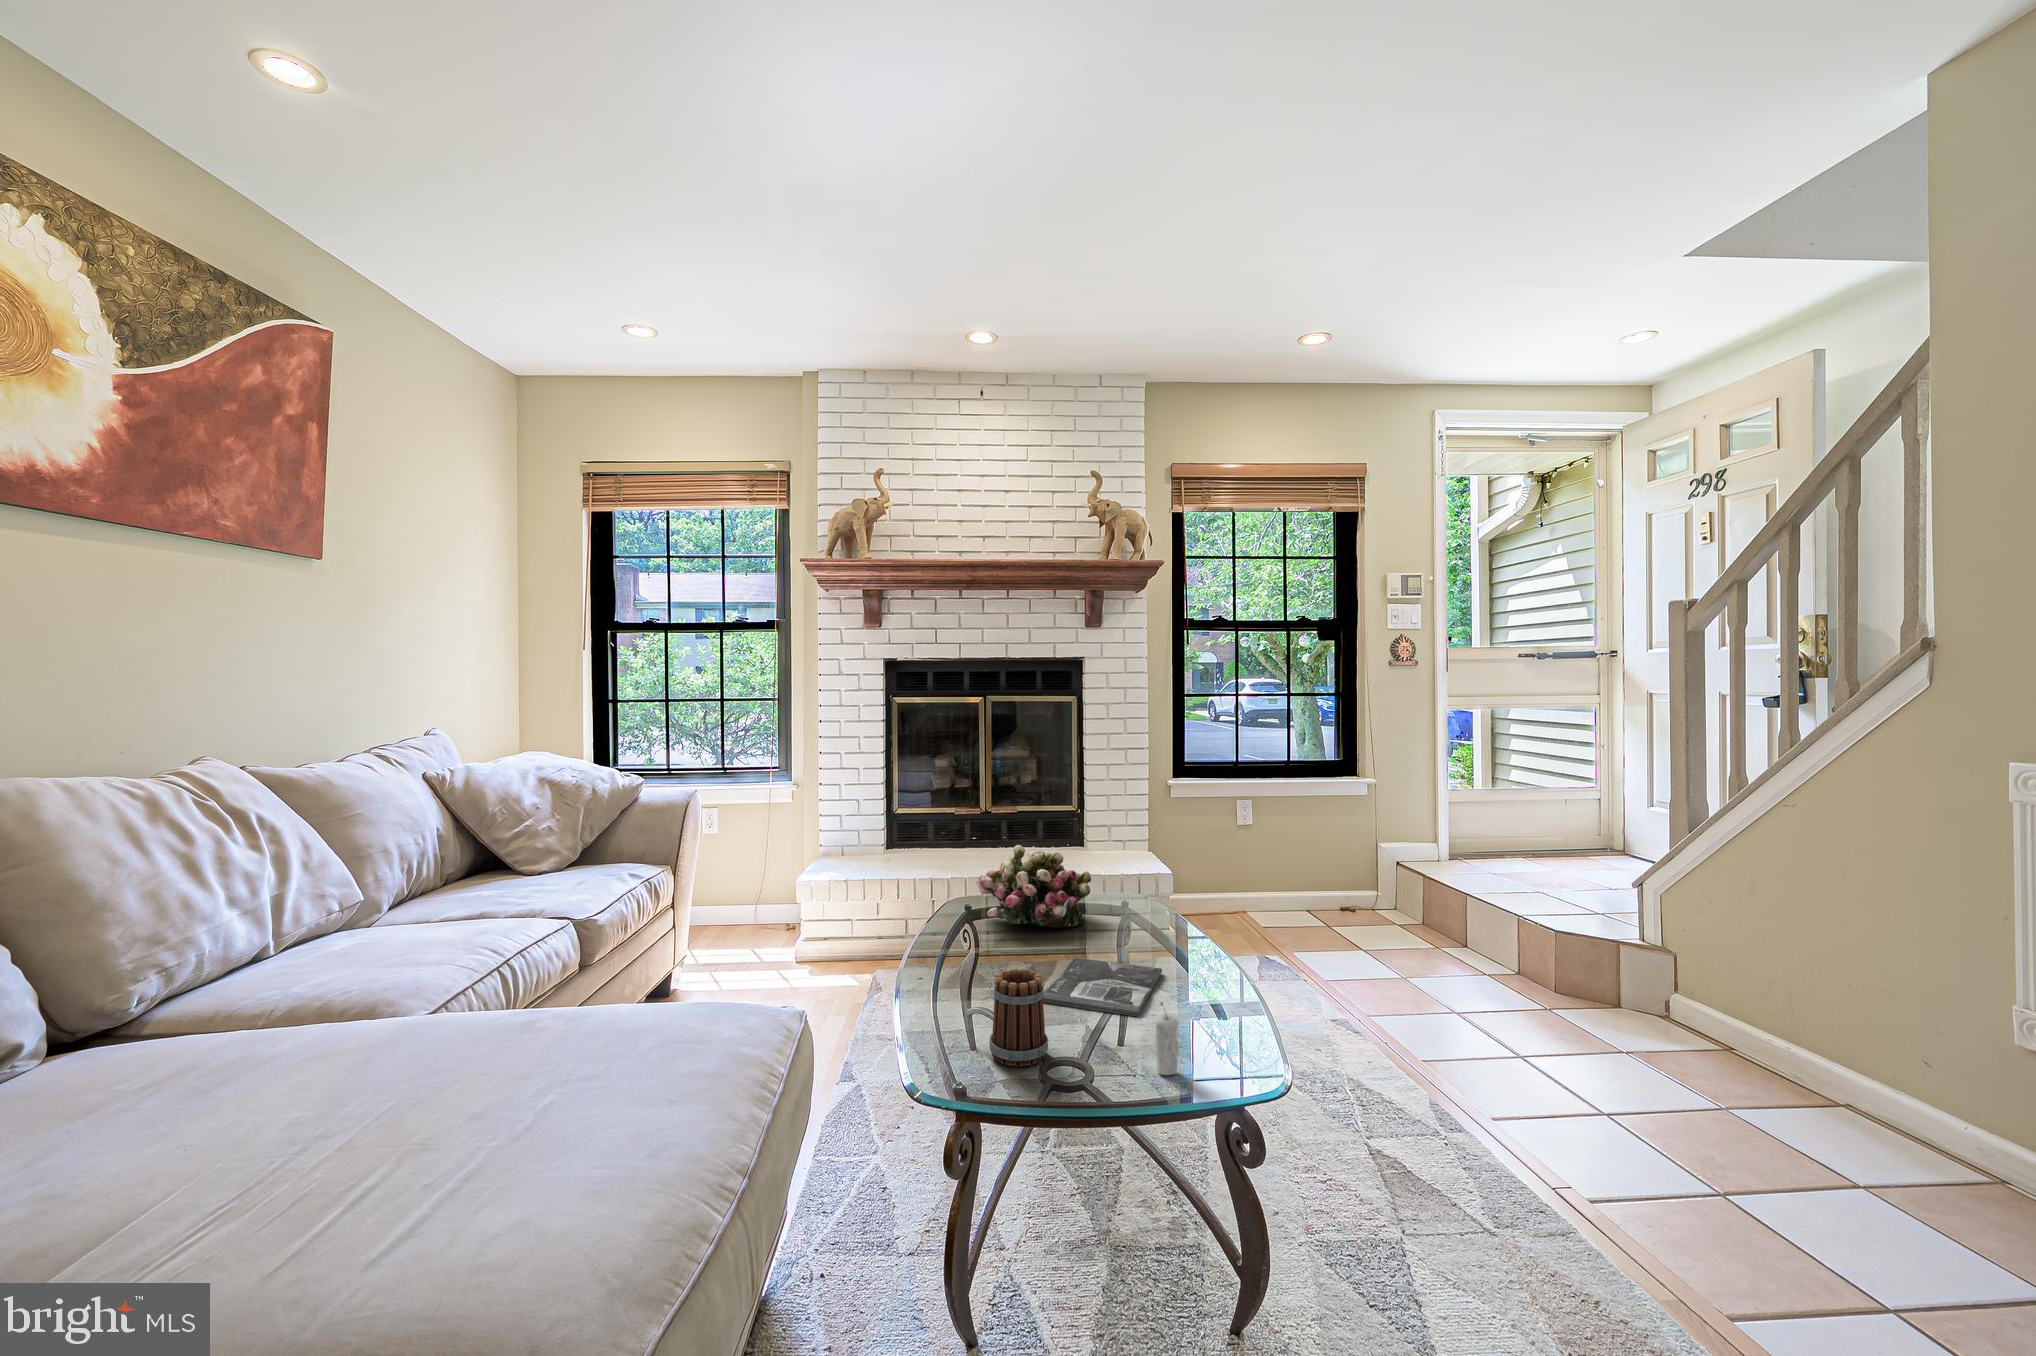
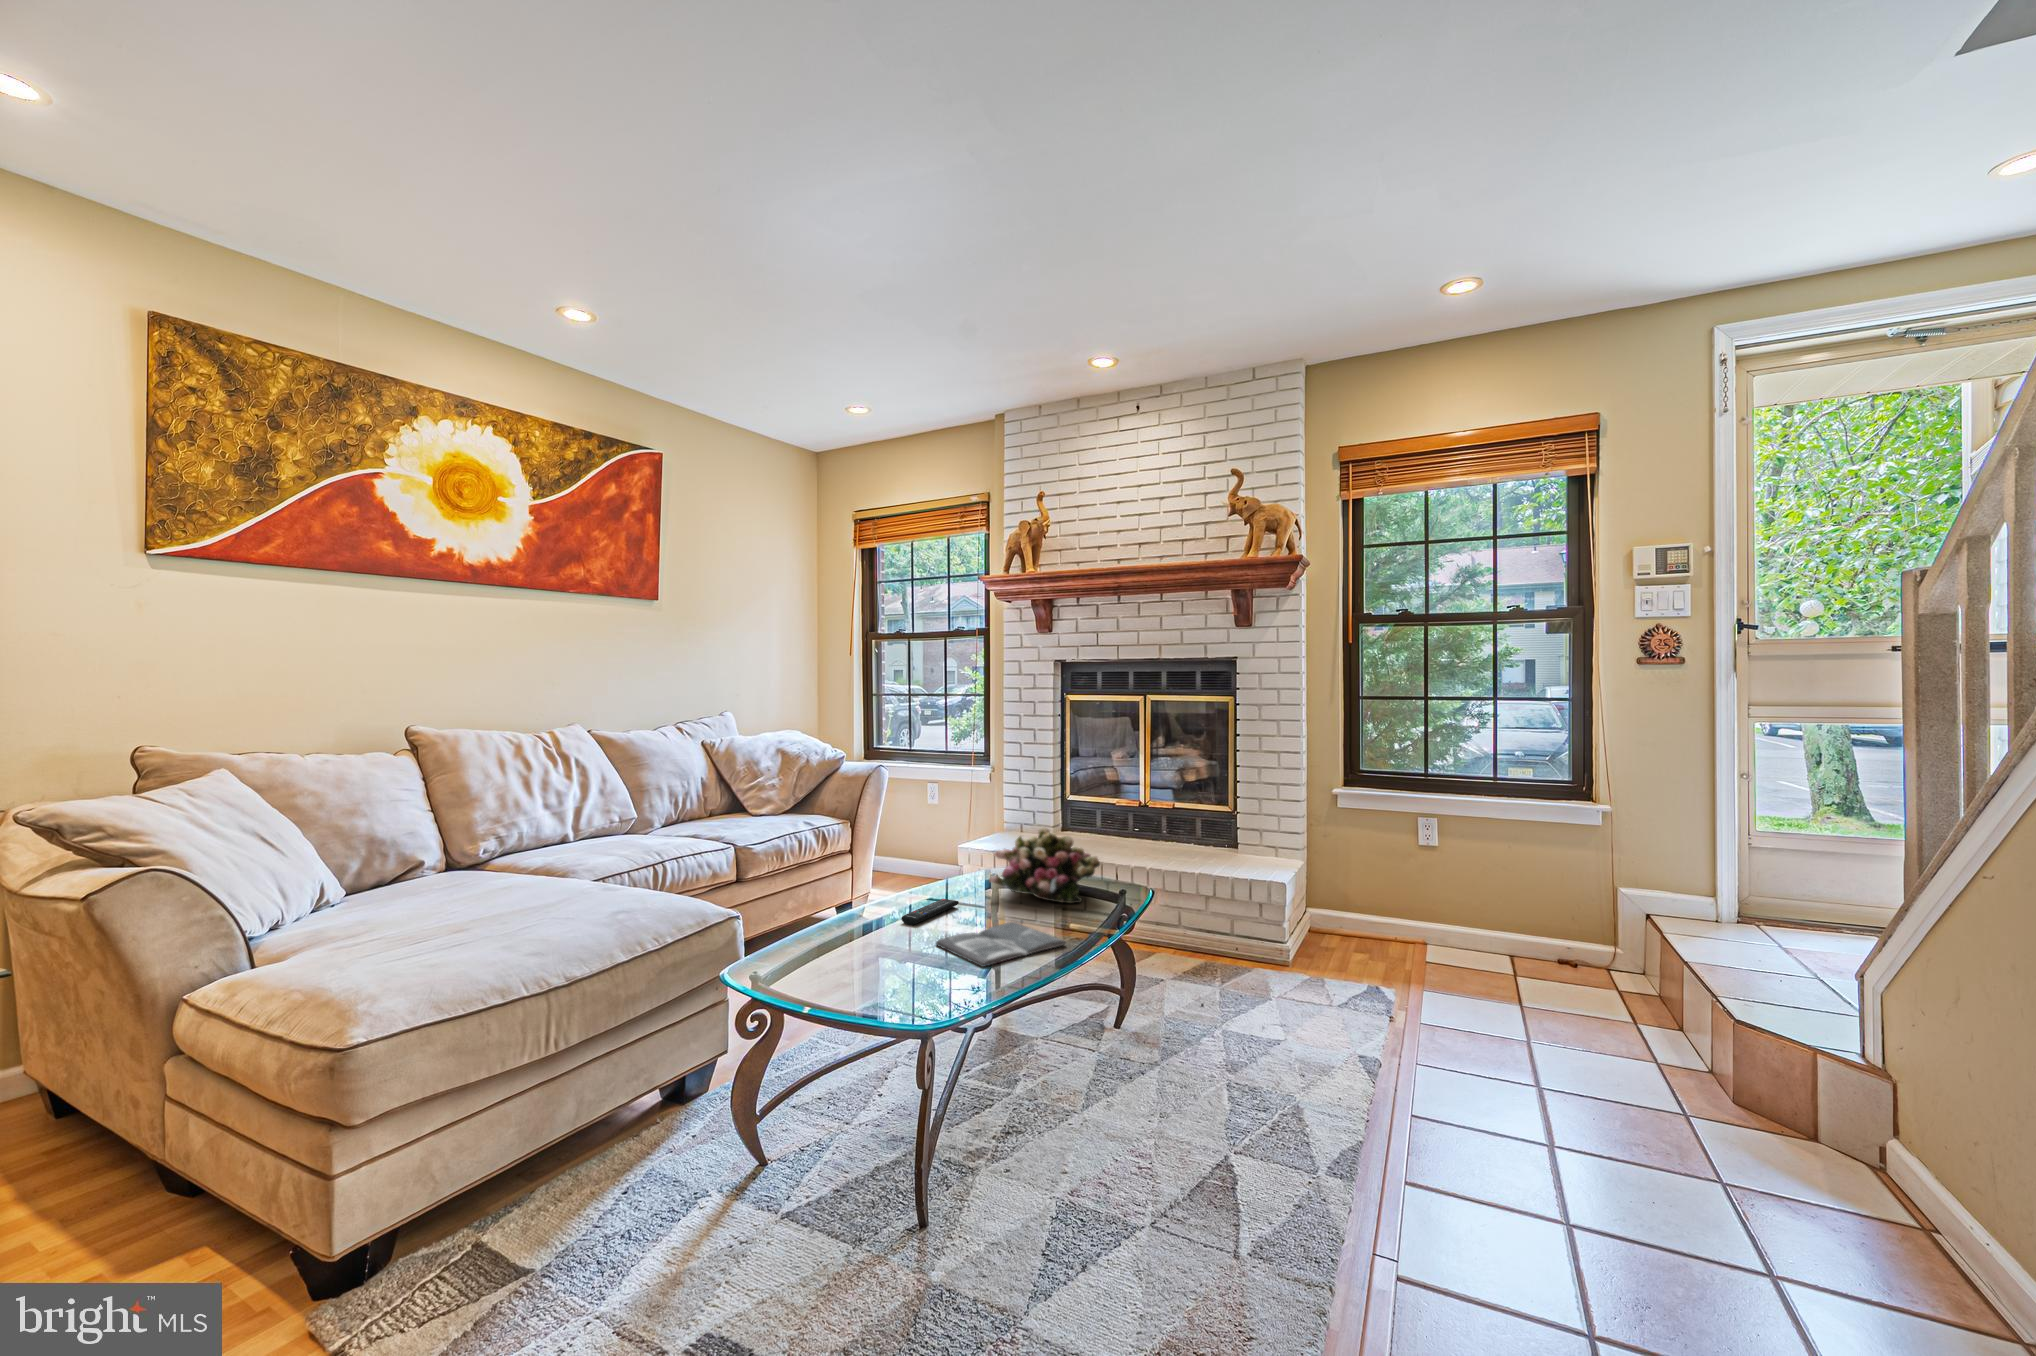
remote control: none [952,944,976,984] -> present [901,899,959,925]
mug: present [990,964,1048,1067] -> none [831,904,892,977]
candle: present [1156,1013,1179,1075] -> none [917,946,936,1003]

